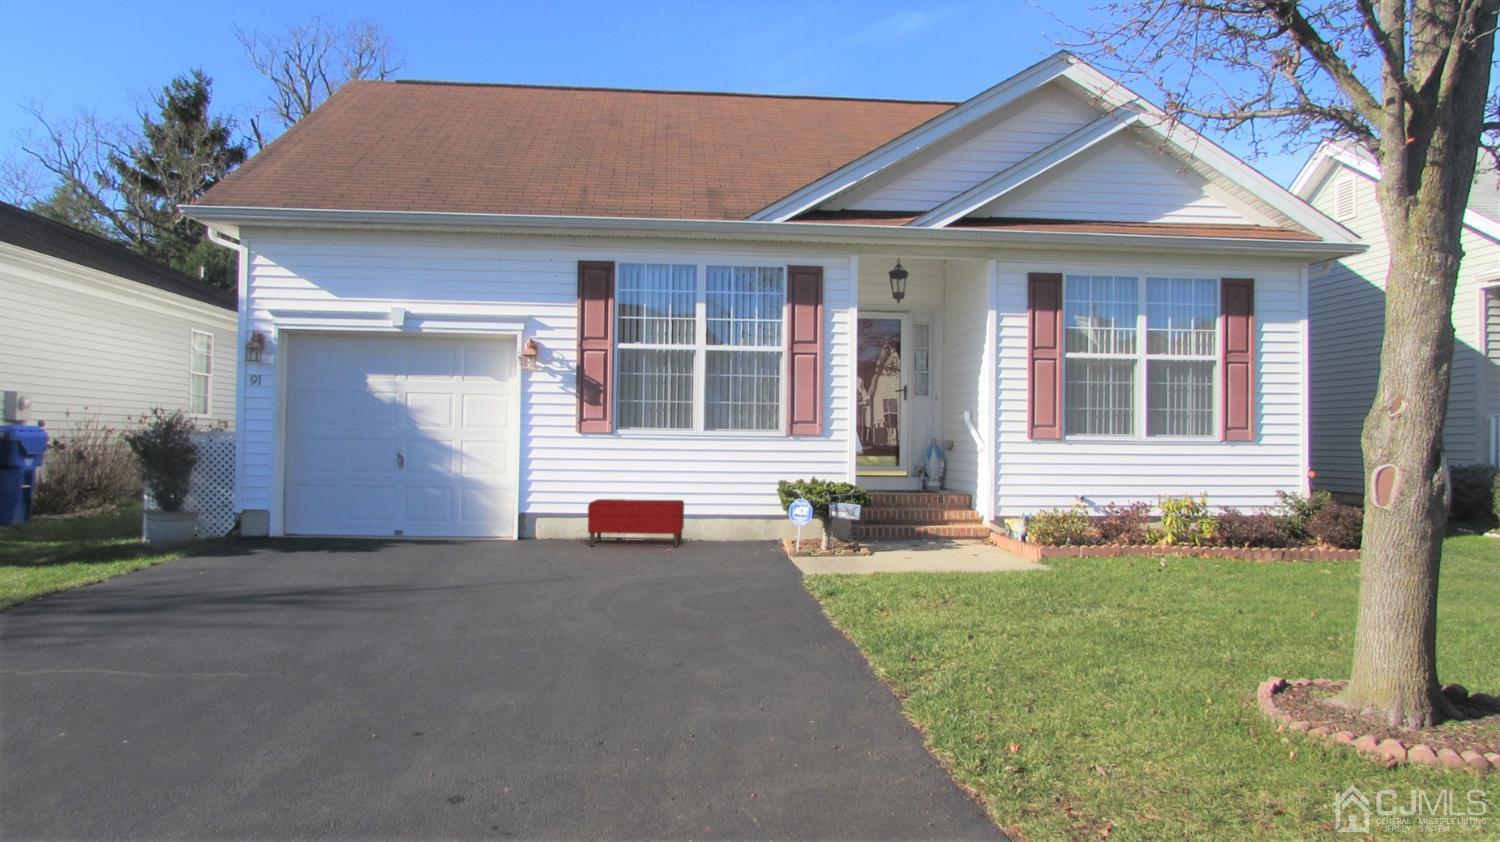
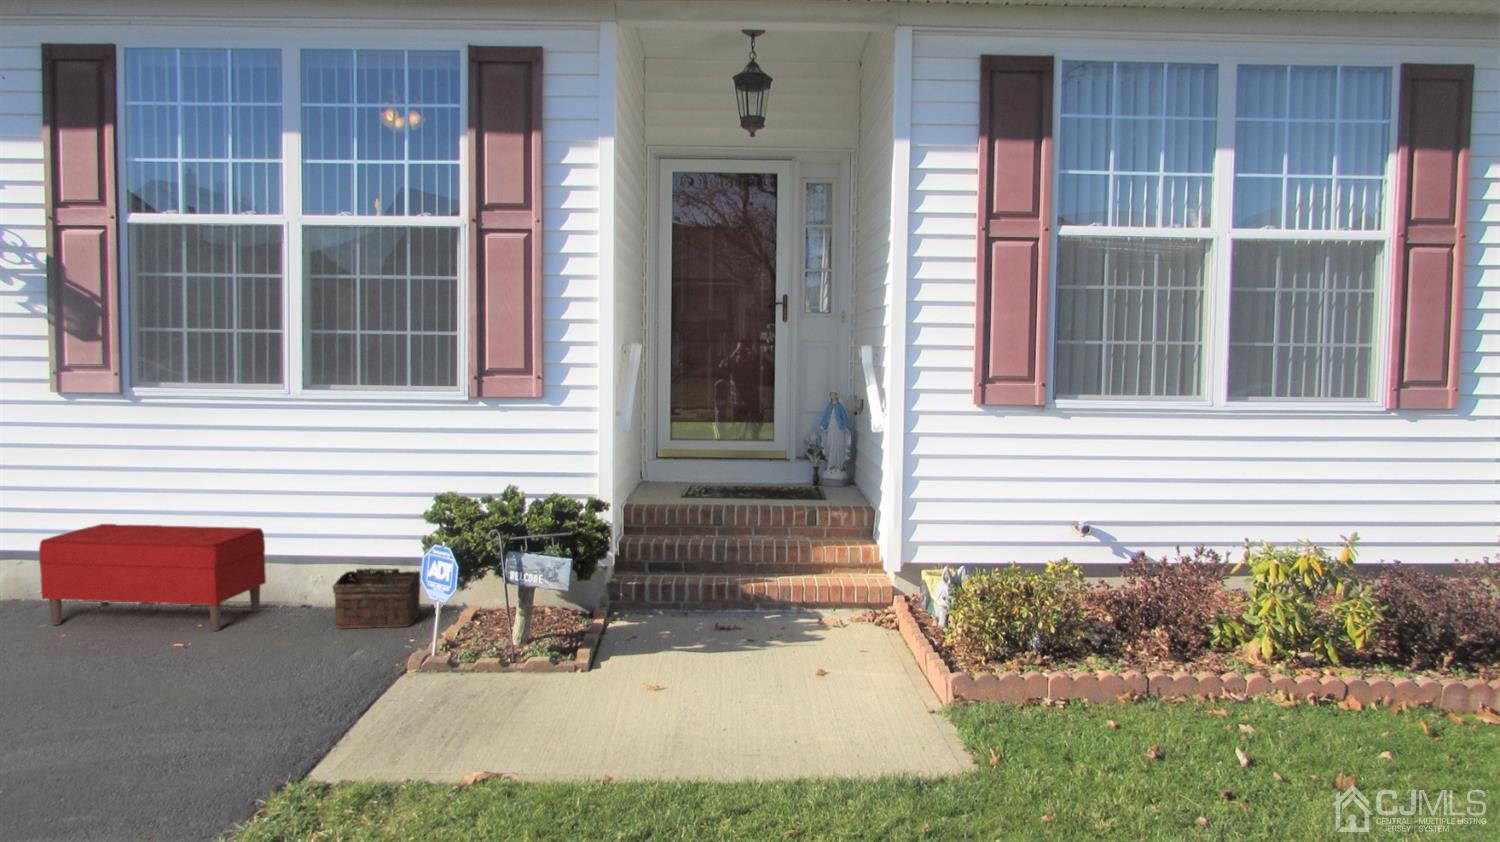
basket: none [729,518,769,546] -> present [333,568,420,628]

